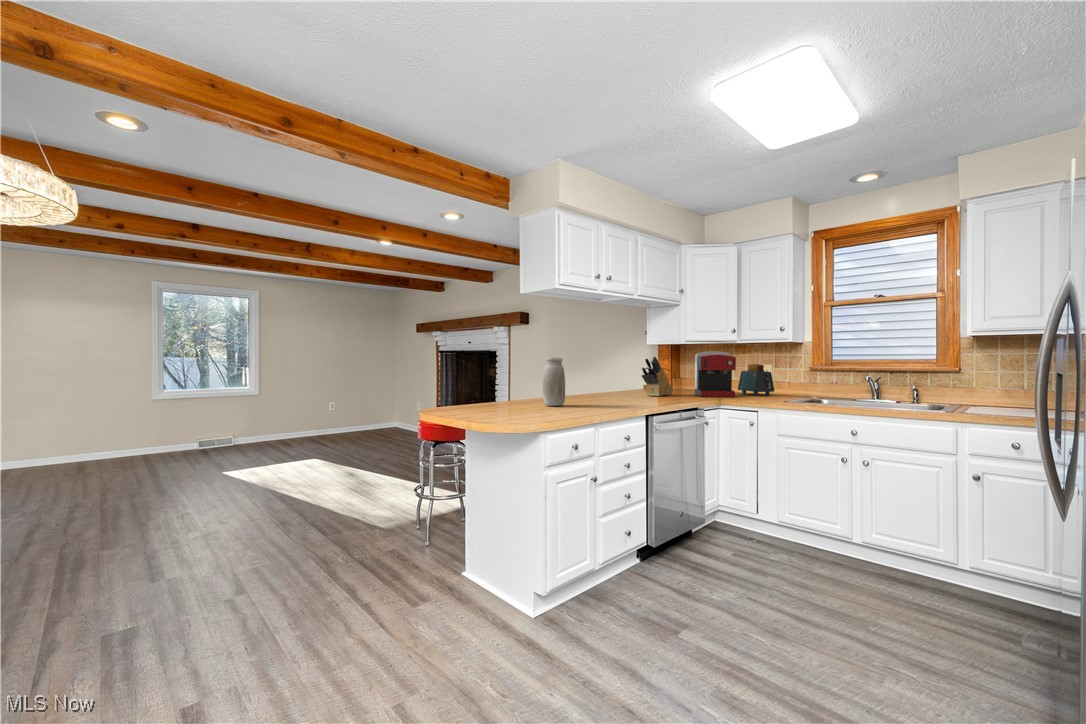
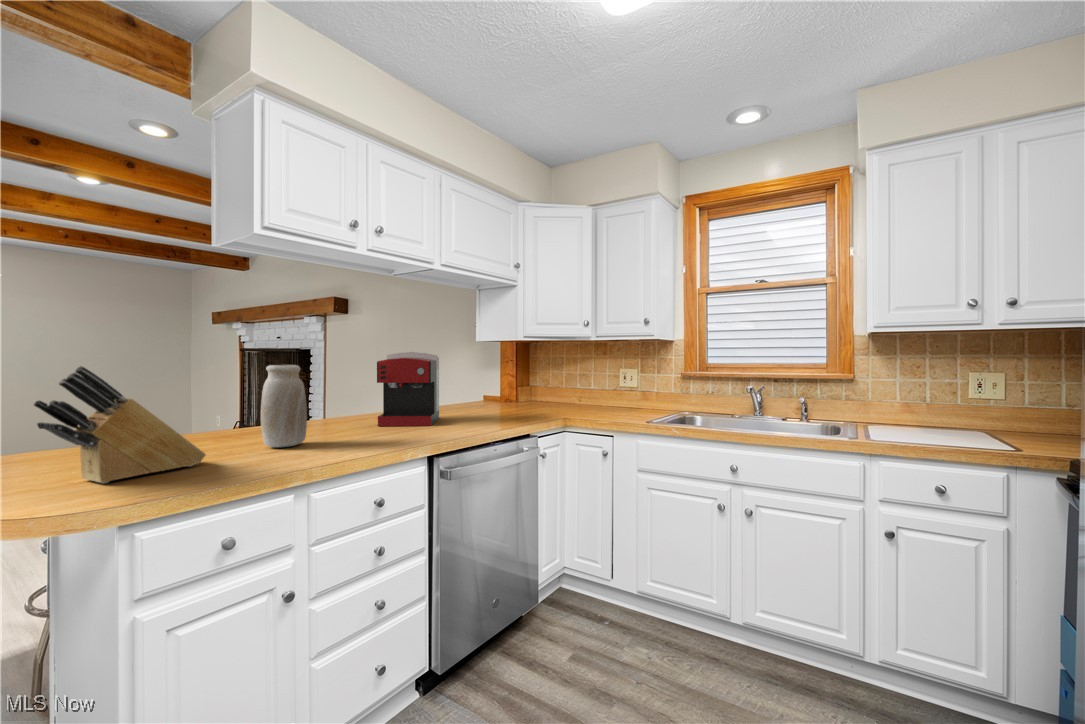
coffee maker: present [695,351,736,397] -> present [377,352,439,426]
knife block: present [642,356,673,396] -> present [34,366,206,483]
toaster: present [738,364,775,395] -> none [596,369,640,410]

